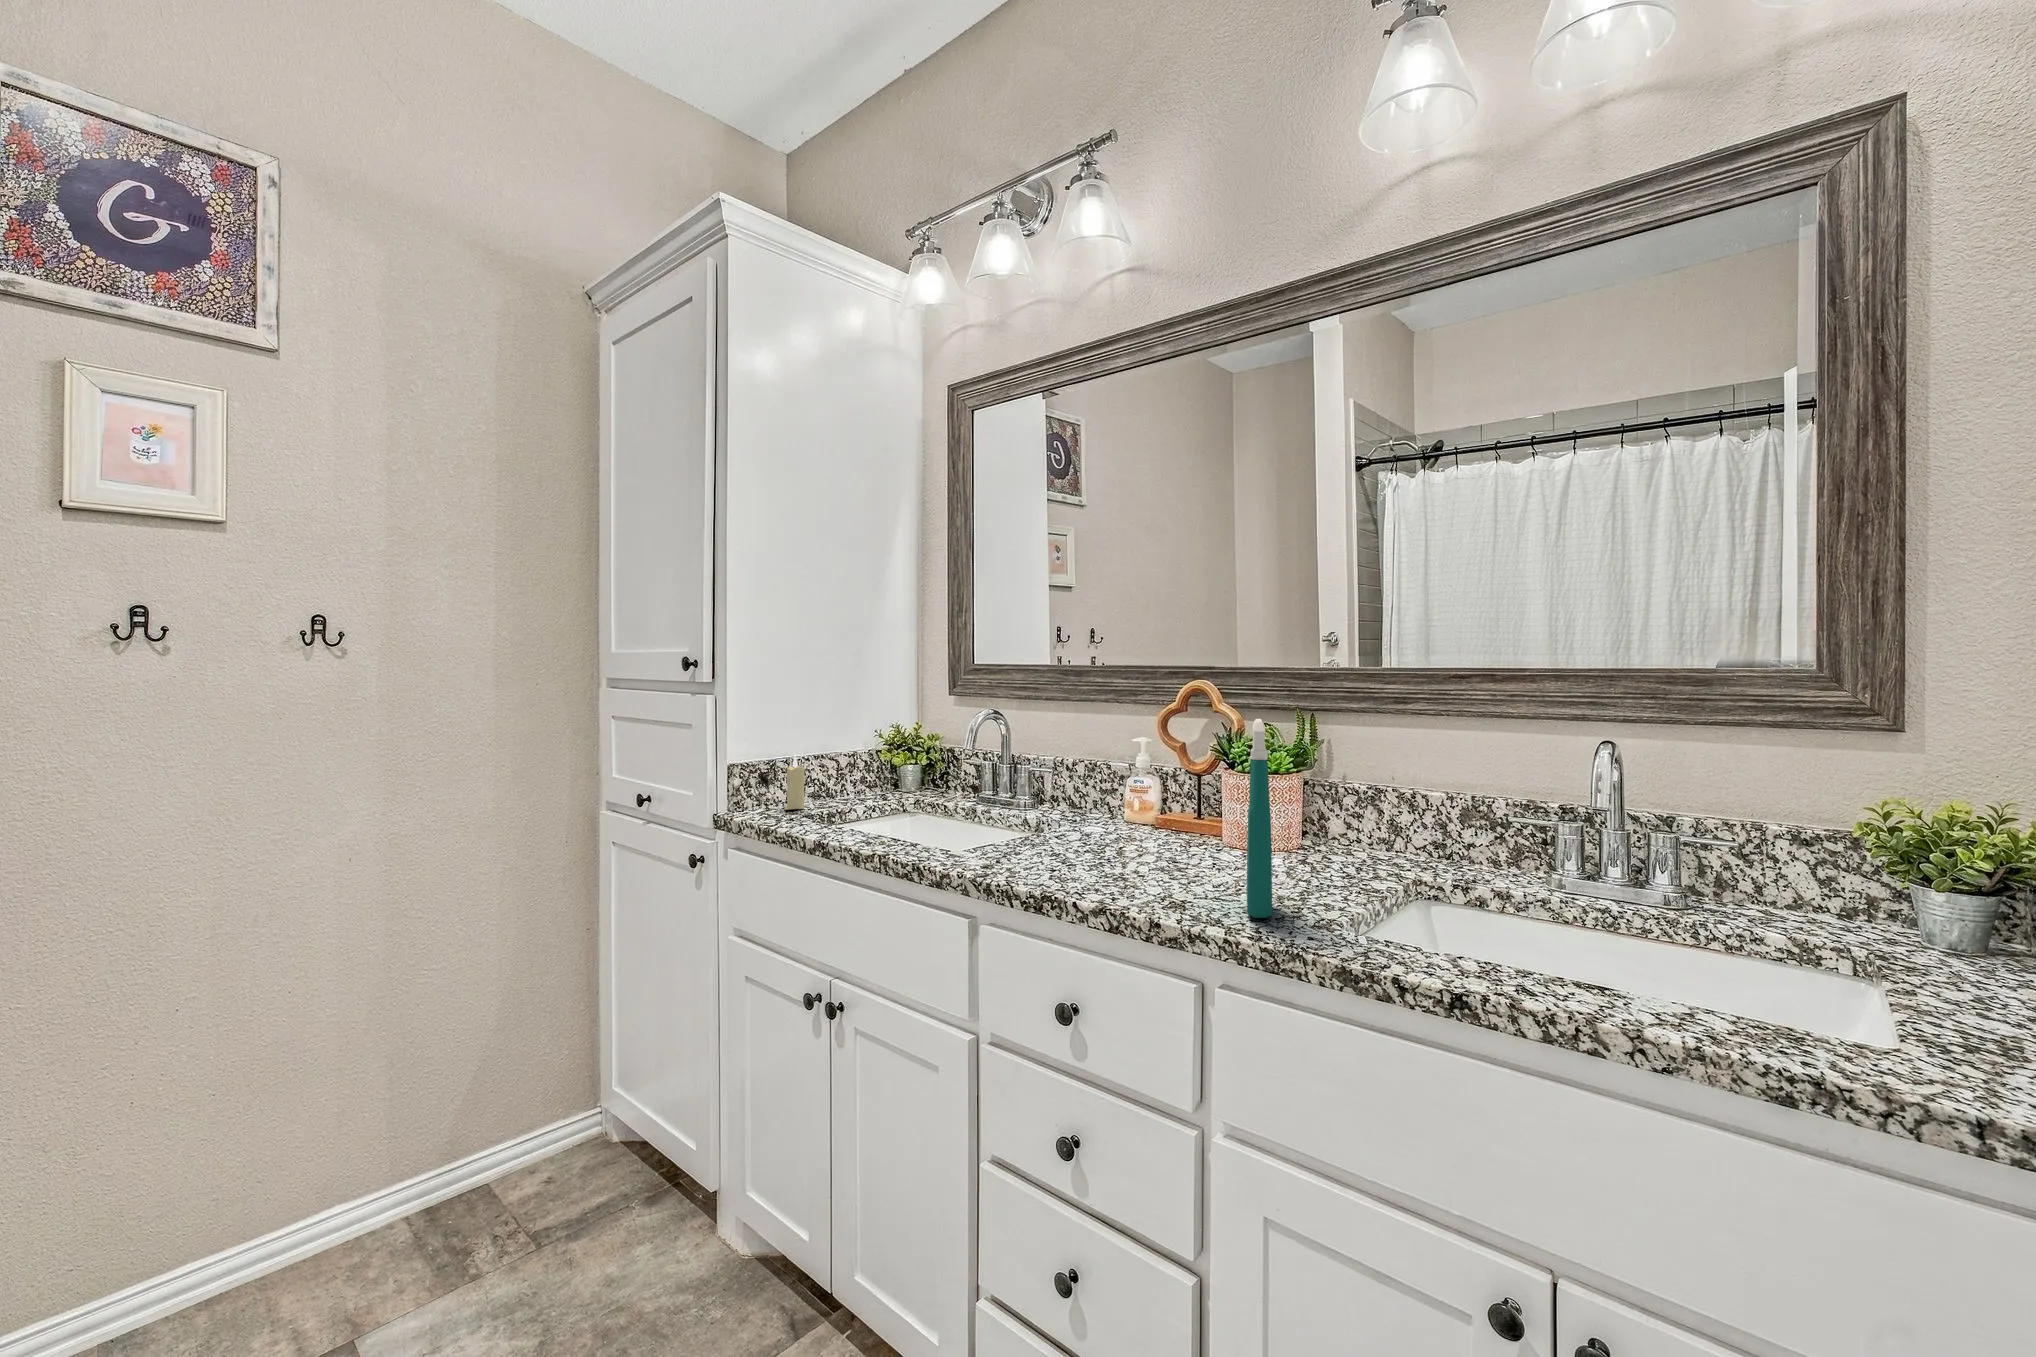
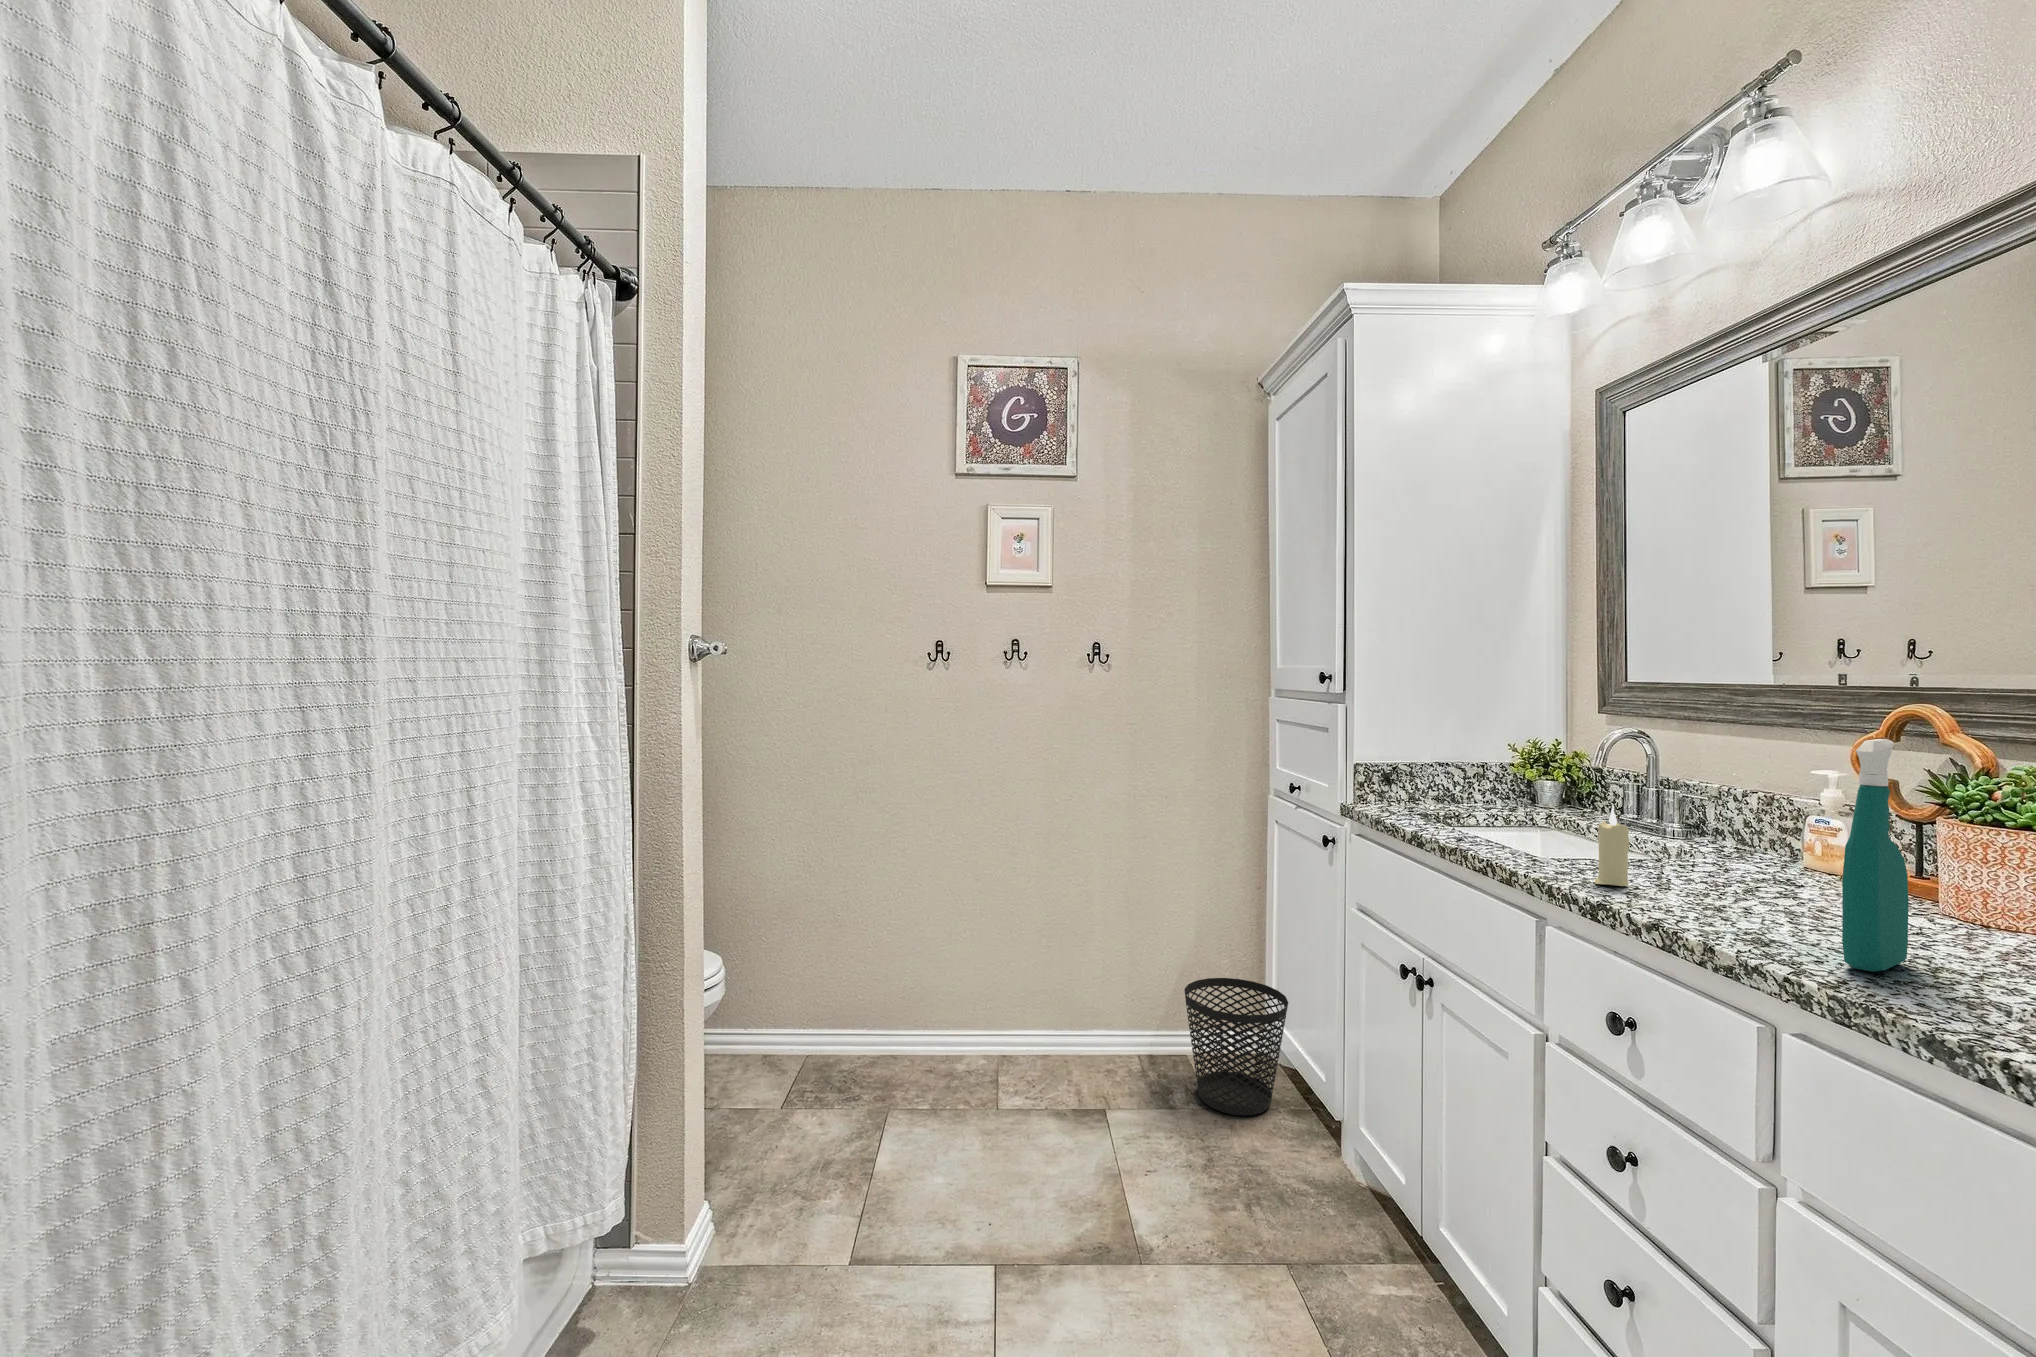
candle: present [785,754,805,810] -> present [1595,806,1629,886]
wastebasket: none [488,1057,638,1250] -> present [1184,978,1288,1116]

